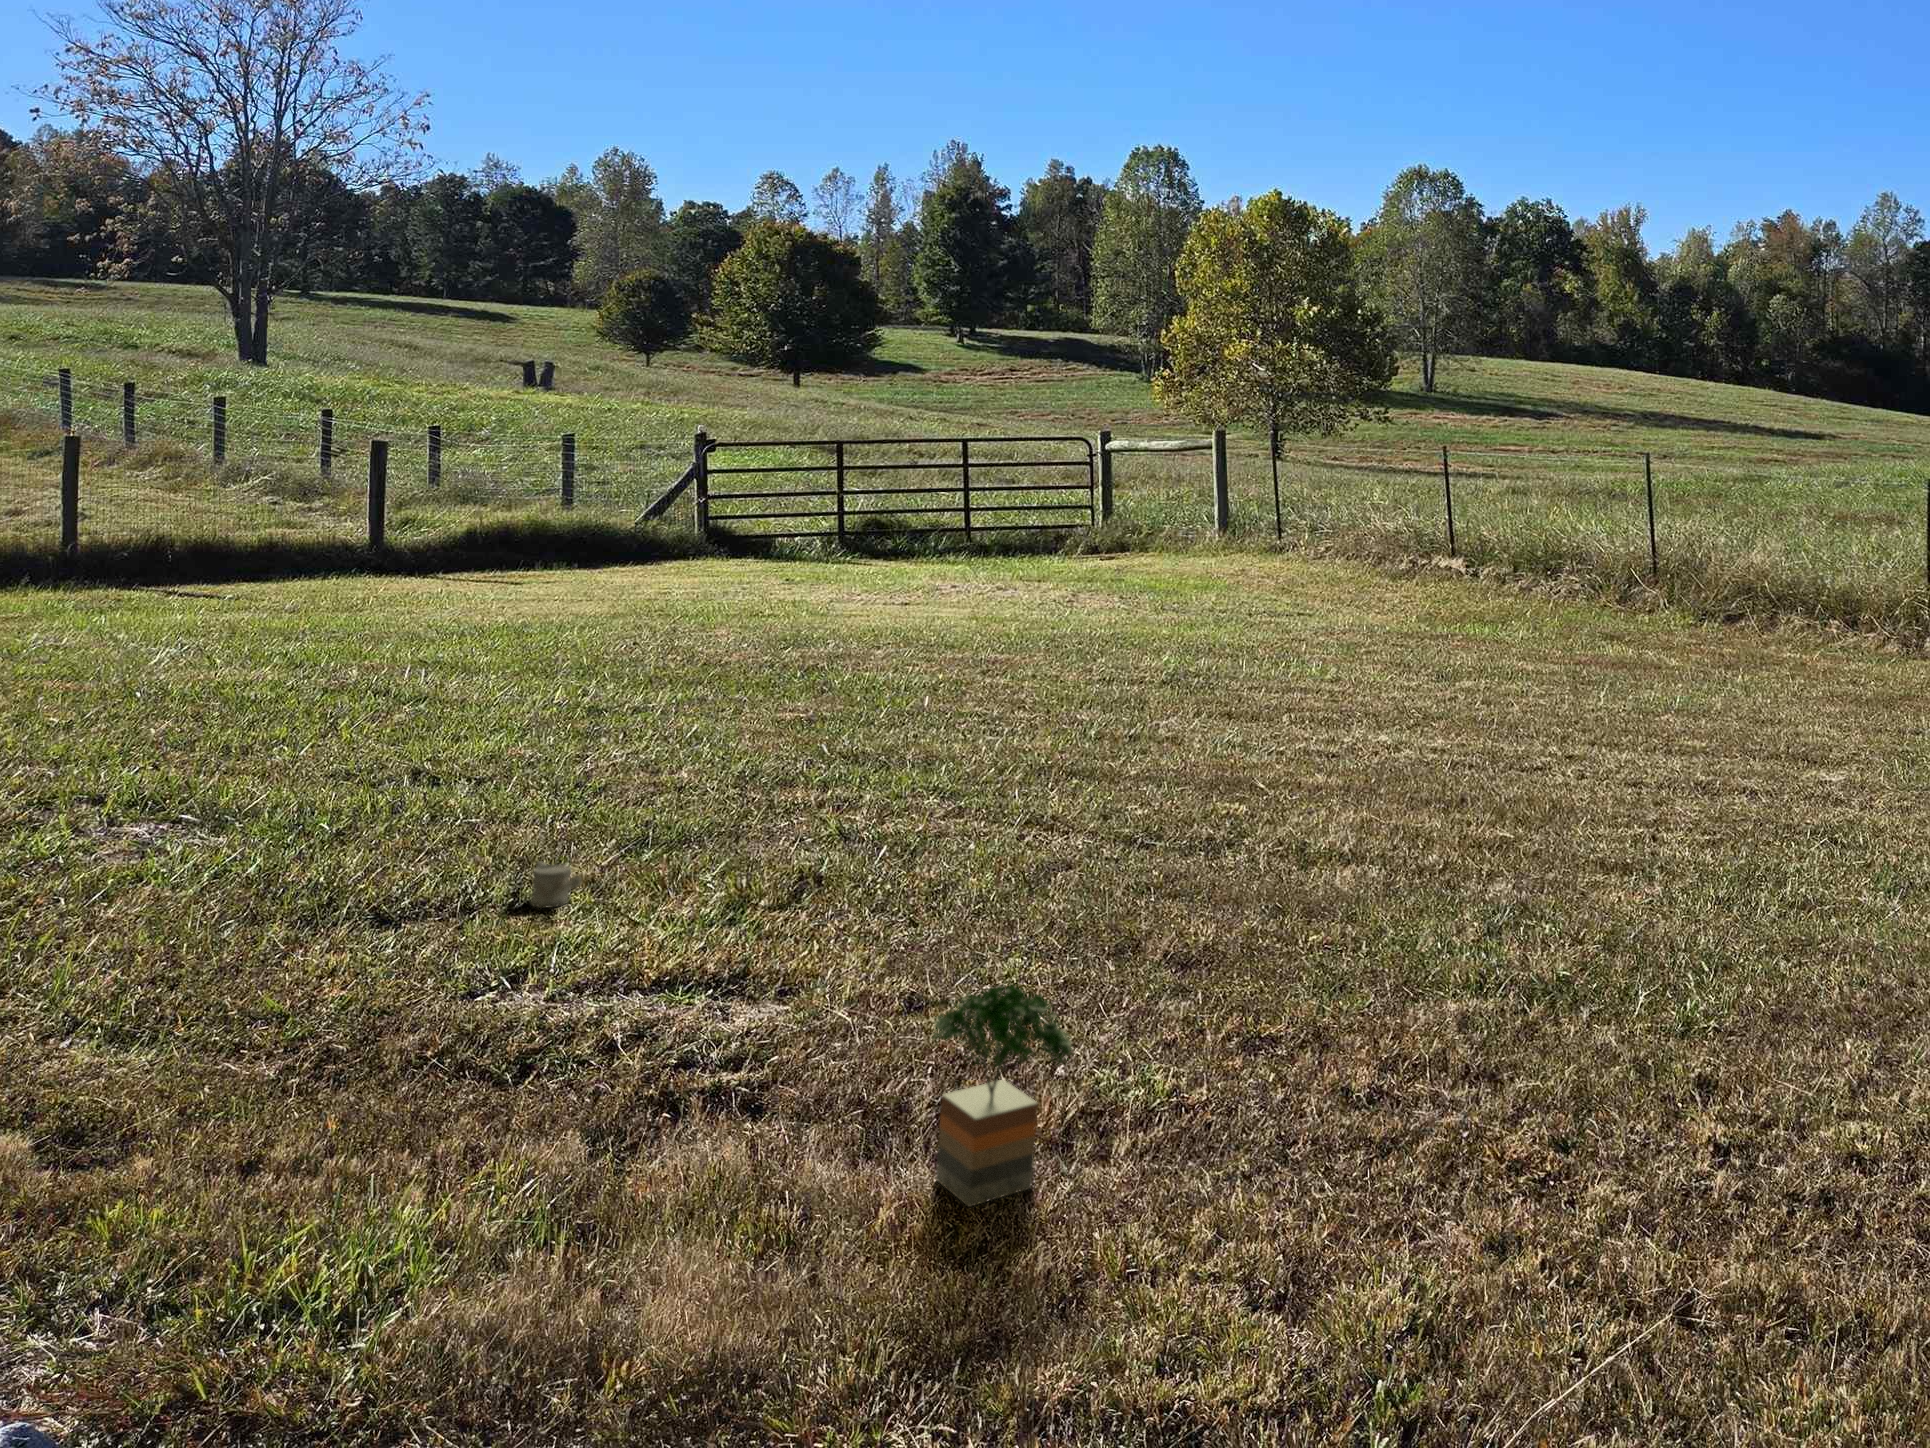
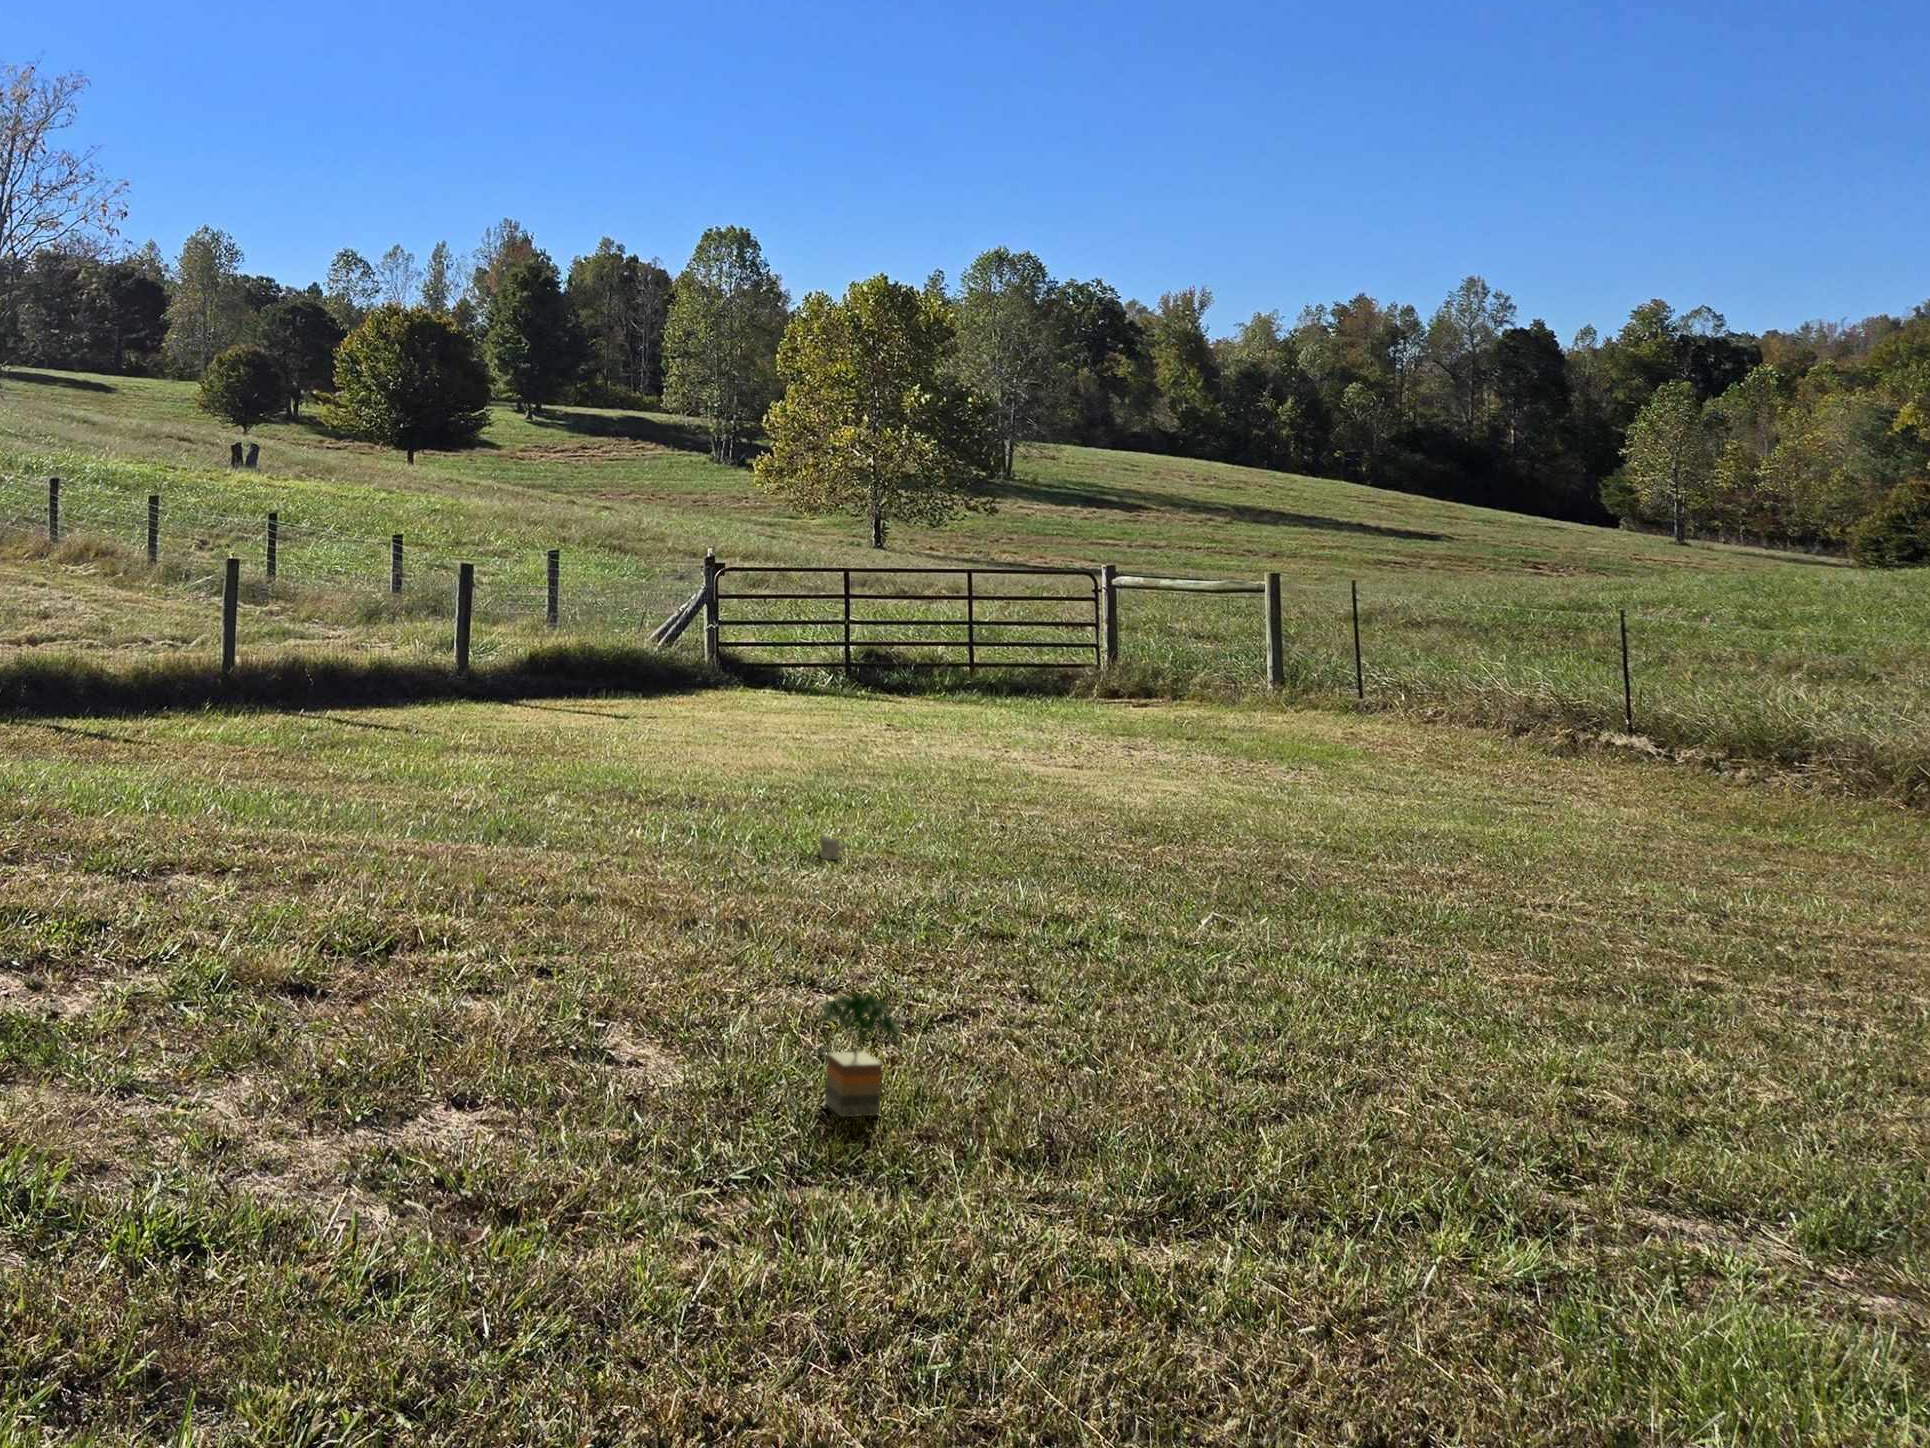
watering can: present [531,861,581,908] -> present [820,836,848,860]

